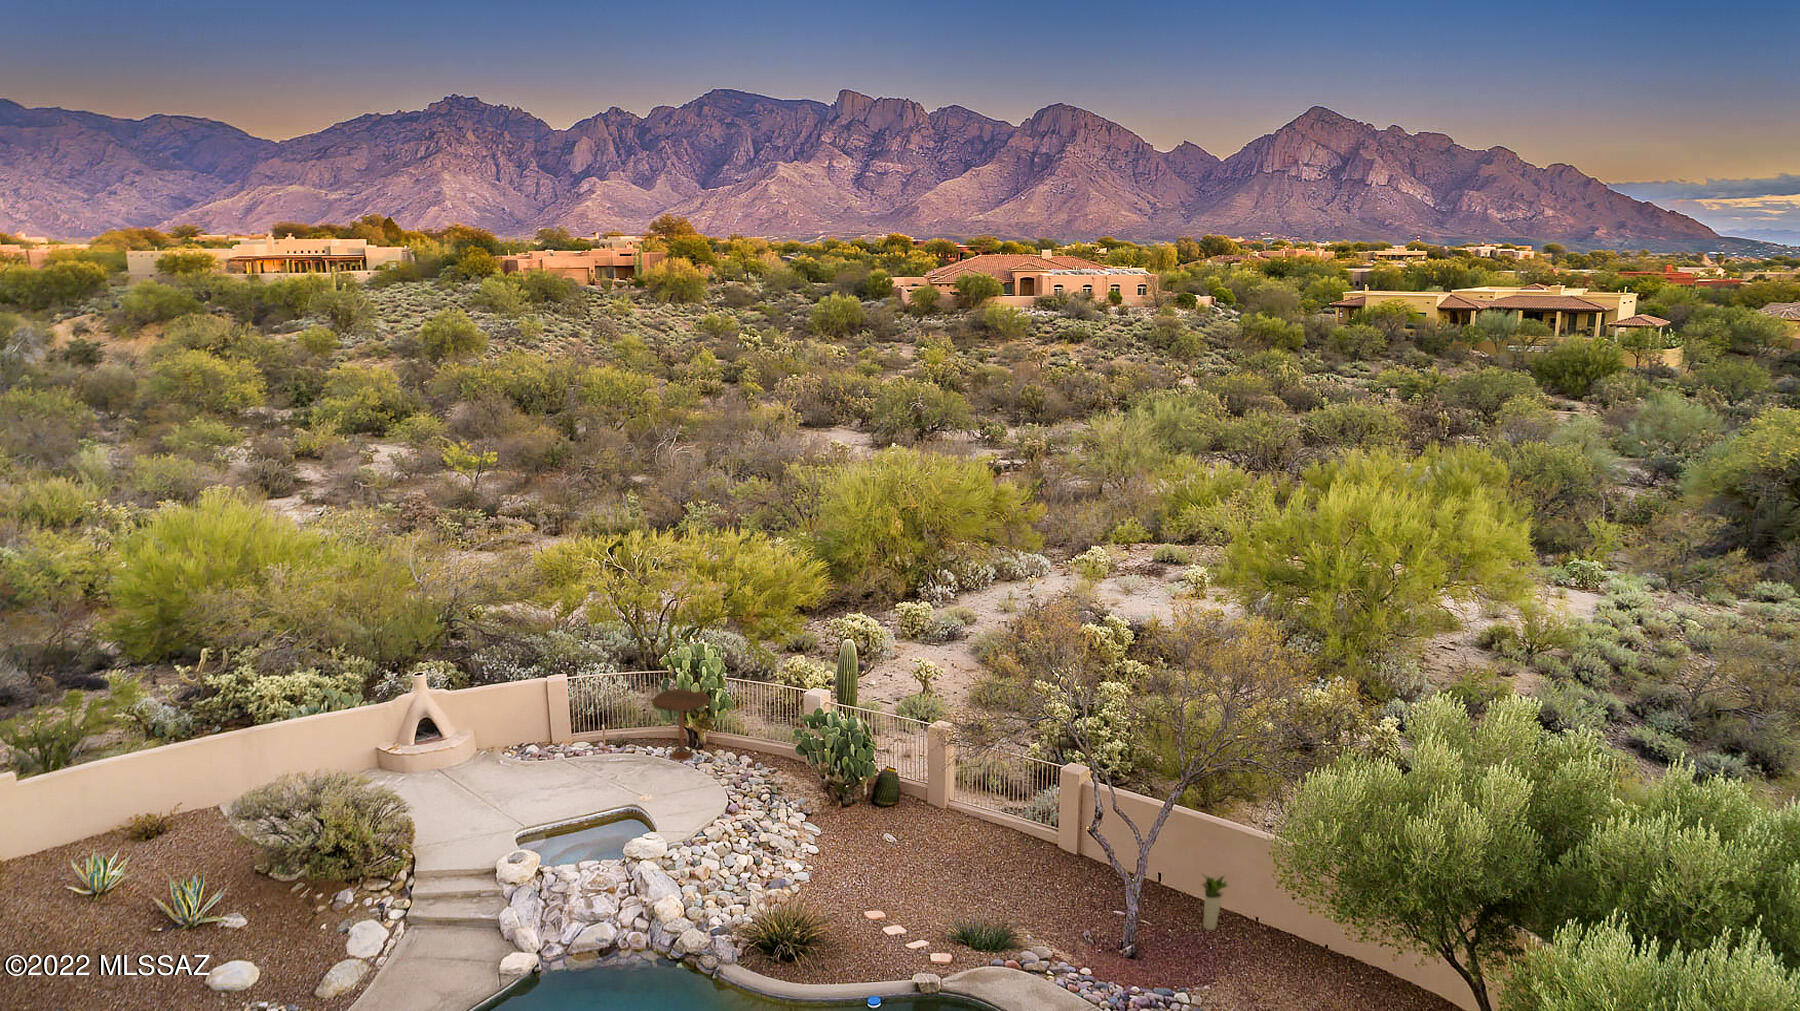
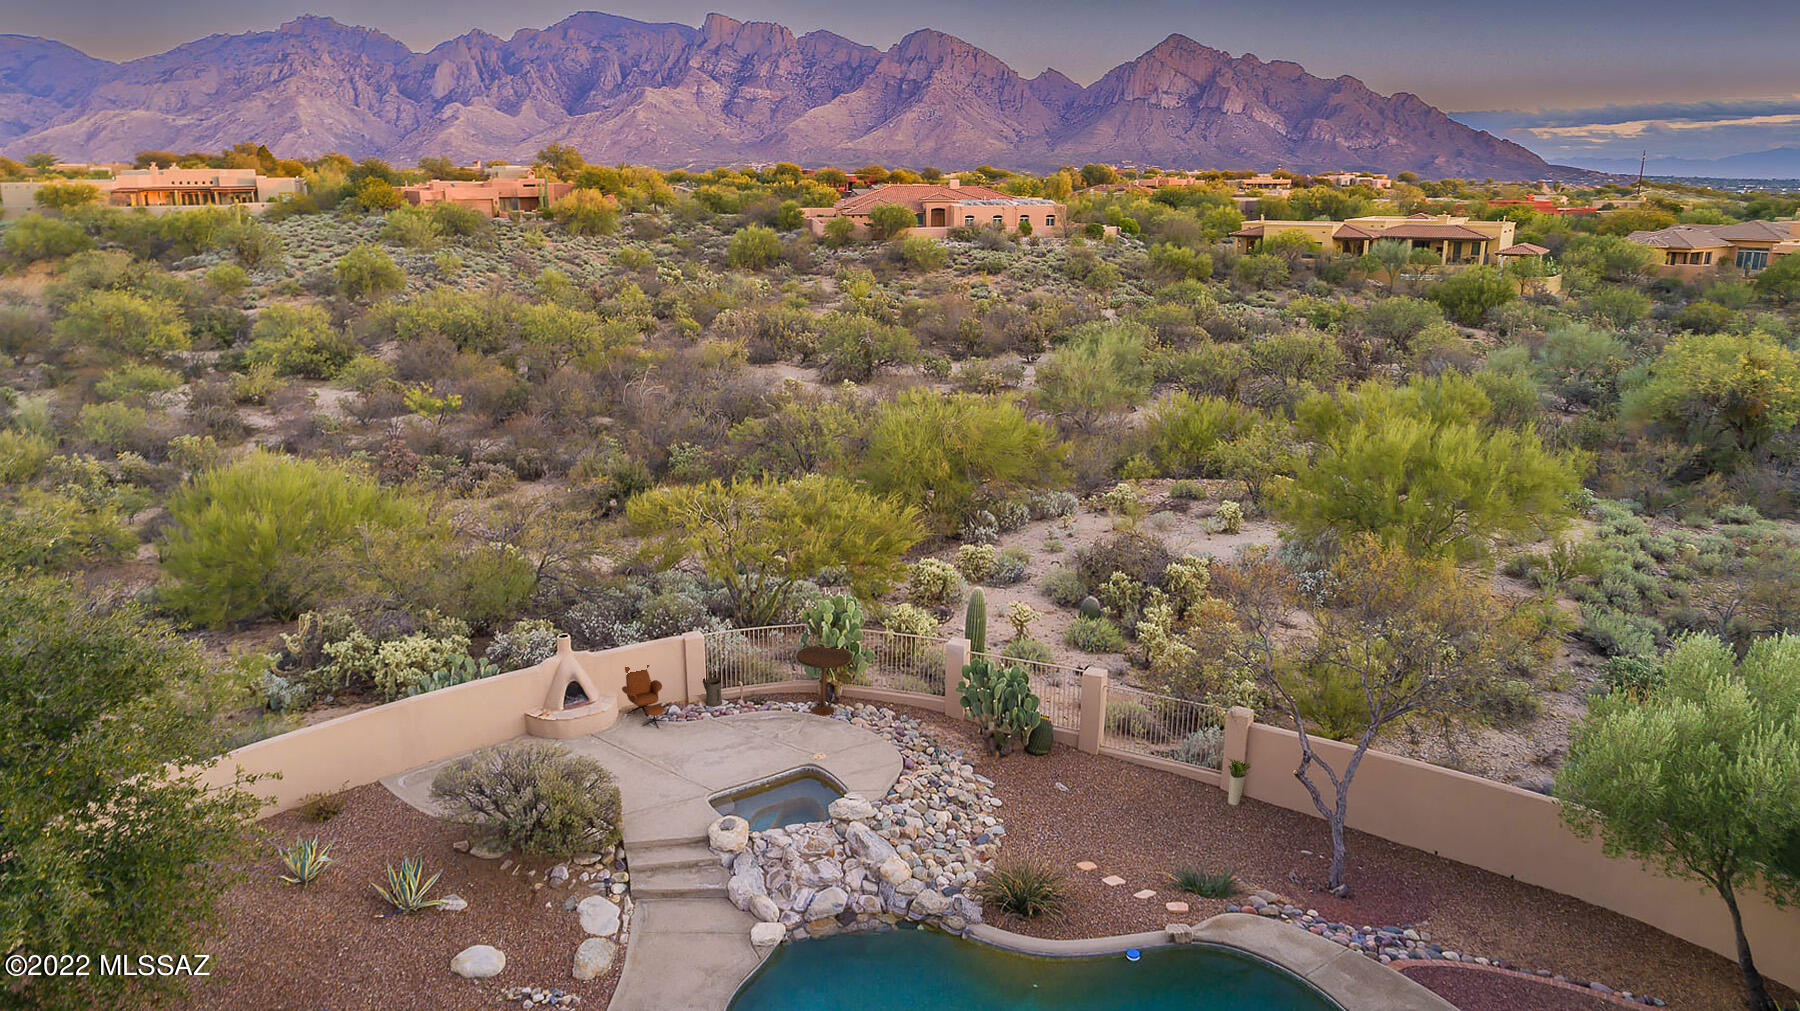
lounge chair: none [478,701,520,768] -> present [622,665,665,728]
watering can: none [565,711,584,749] -> present [703,673,722,707]
planter: present [1202,876,1227,930] -> present [1228,758,1250,805]

